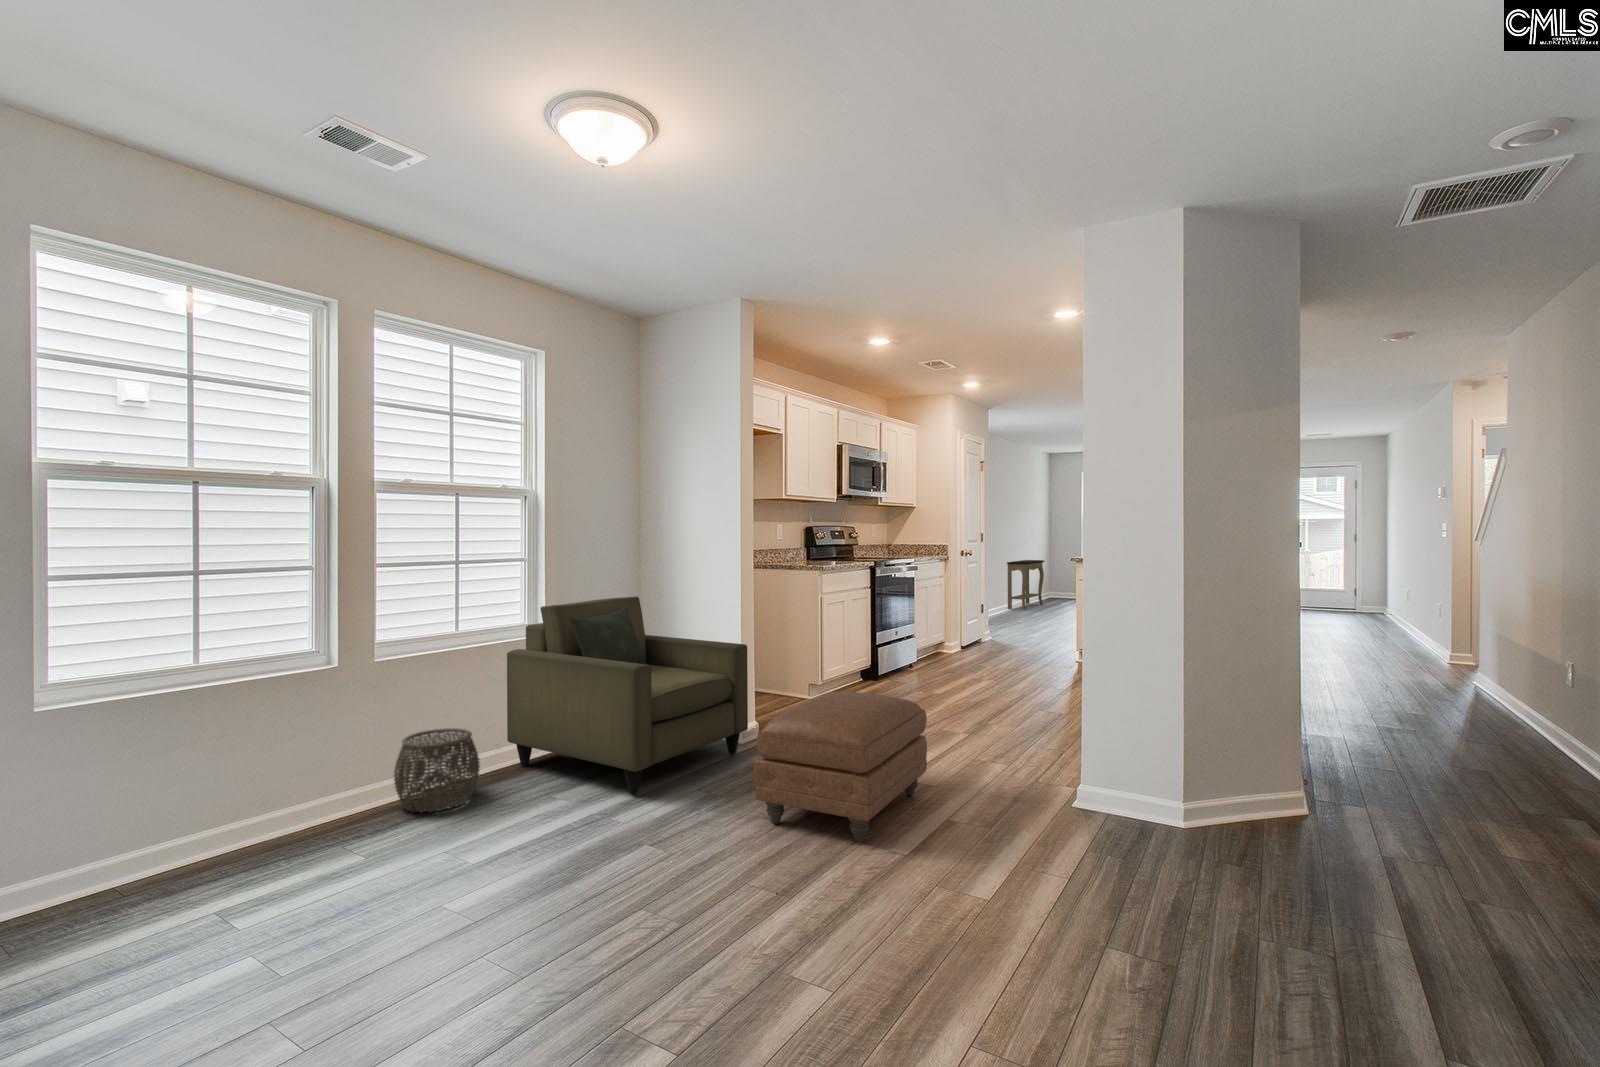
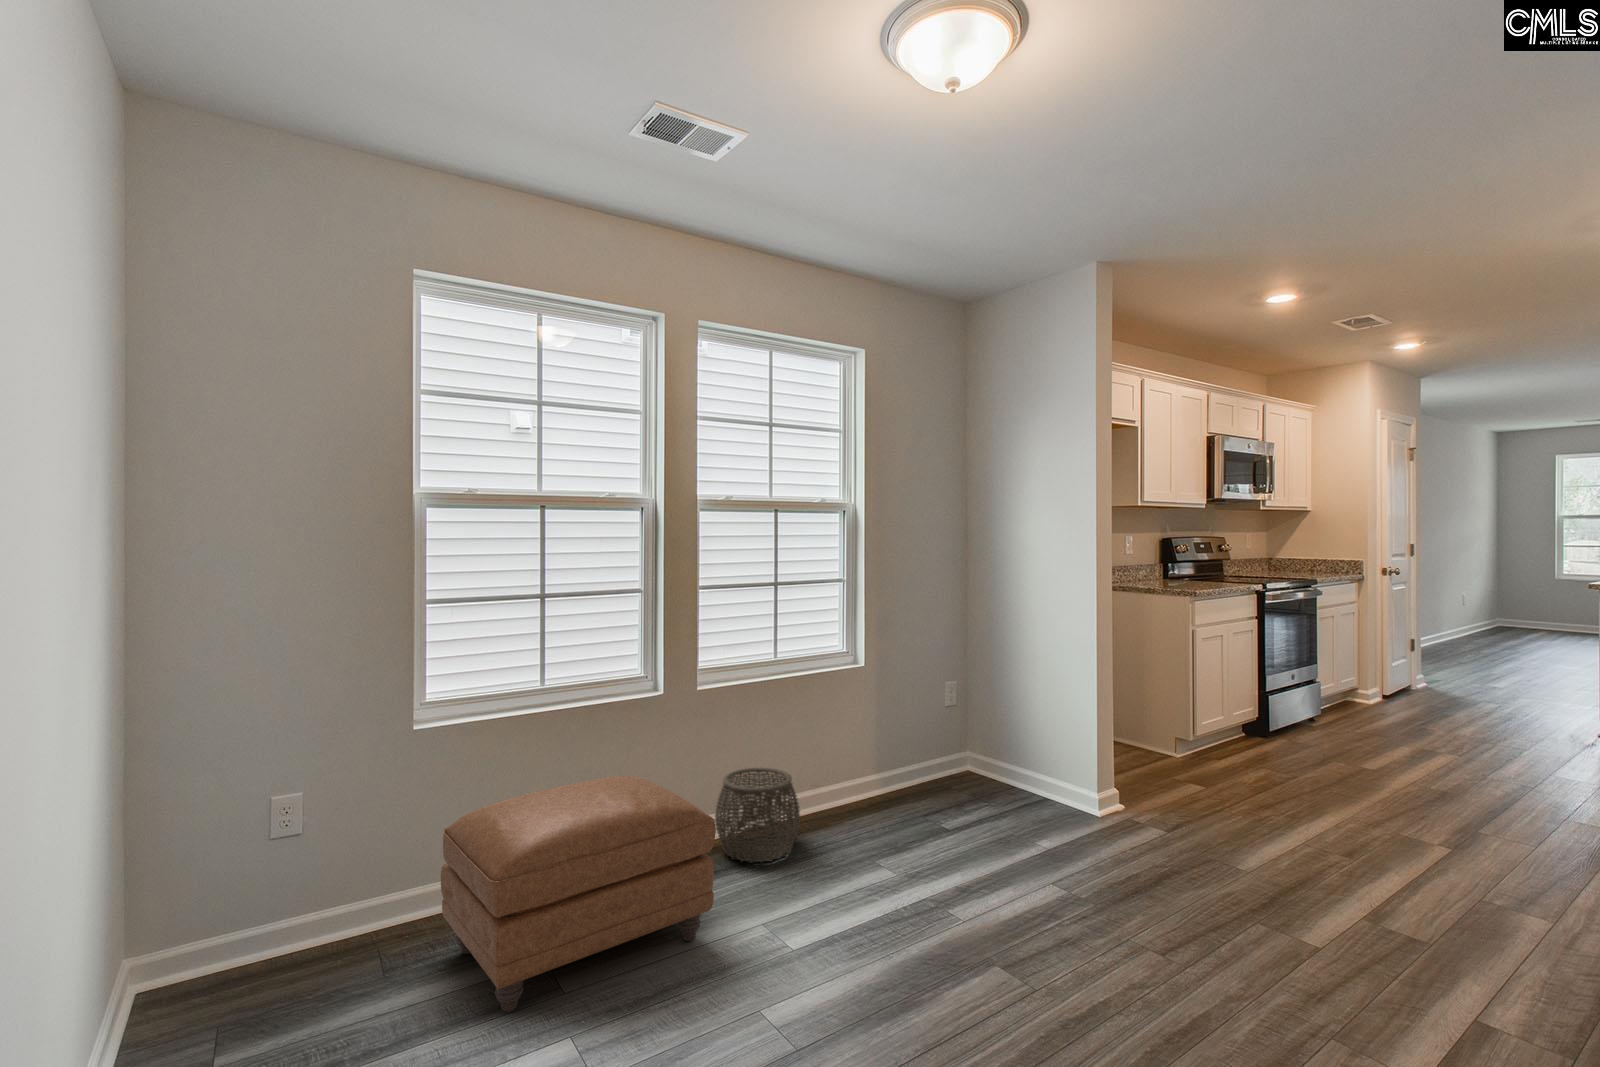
console table: present [1007,560,1045,610] -> none [1439,578,1500,646]
armchair: present [507,597,748,795] -> none [826,626,1110,876]
ottoman: present [753,692,927,842] -> present [441,776,716,1012]

